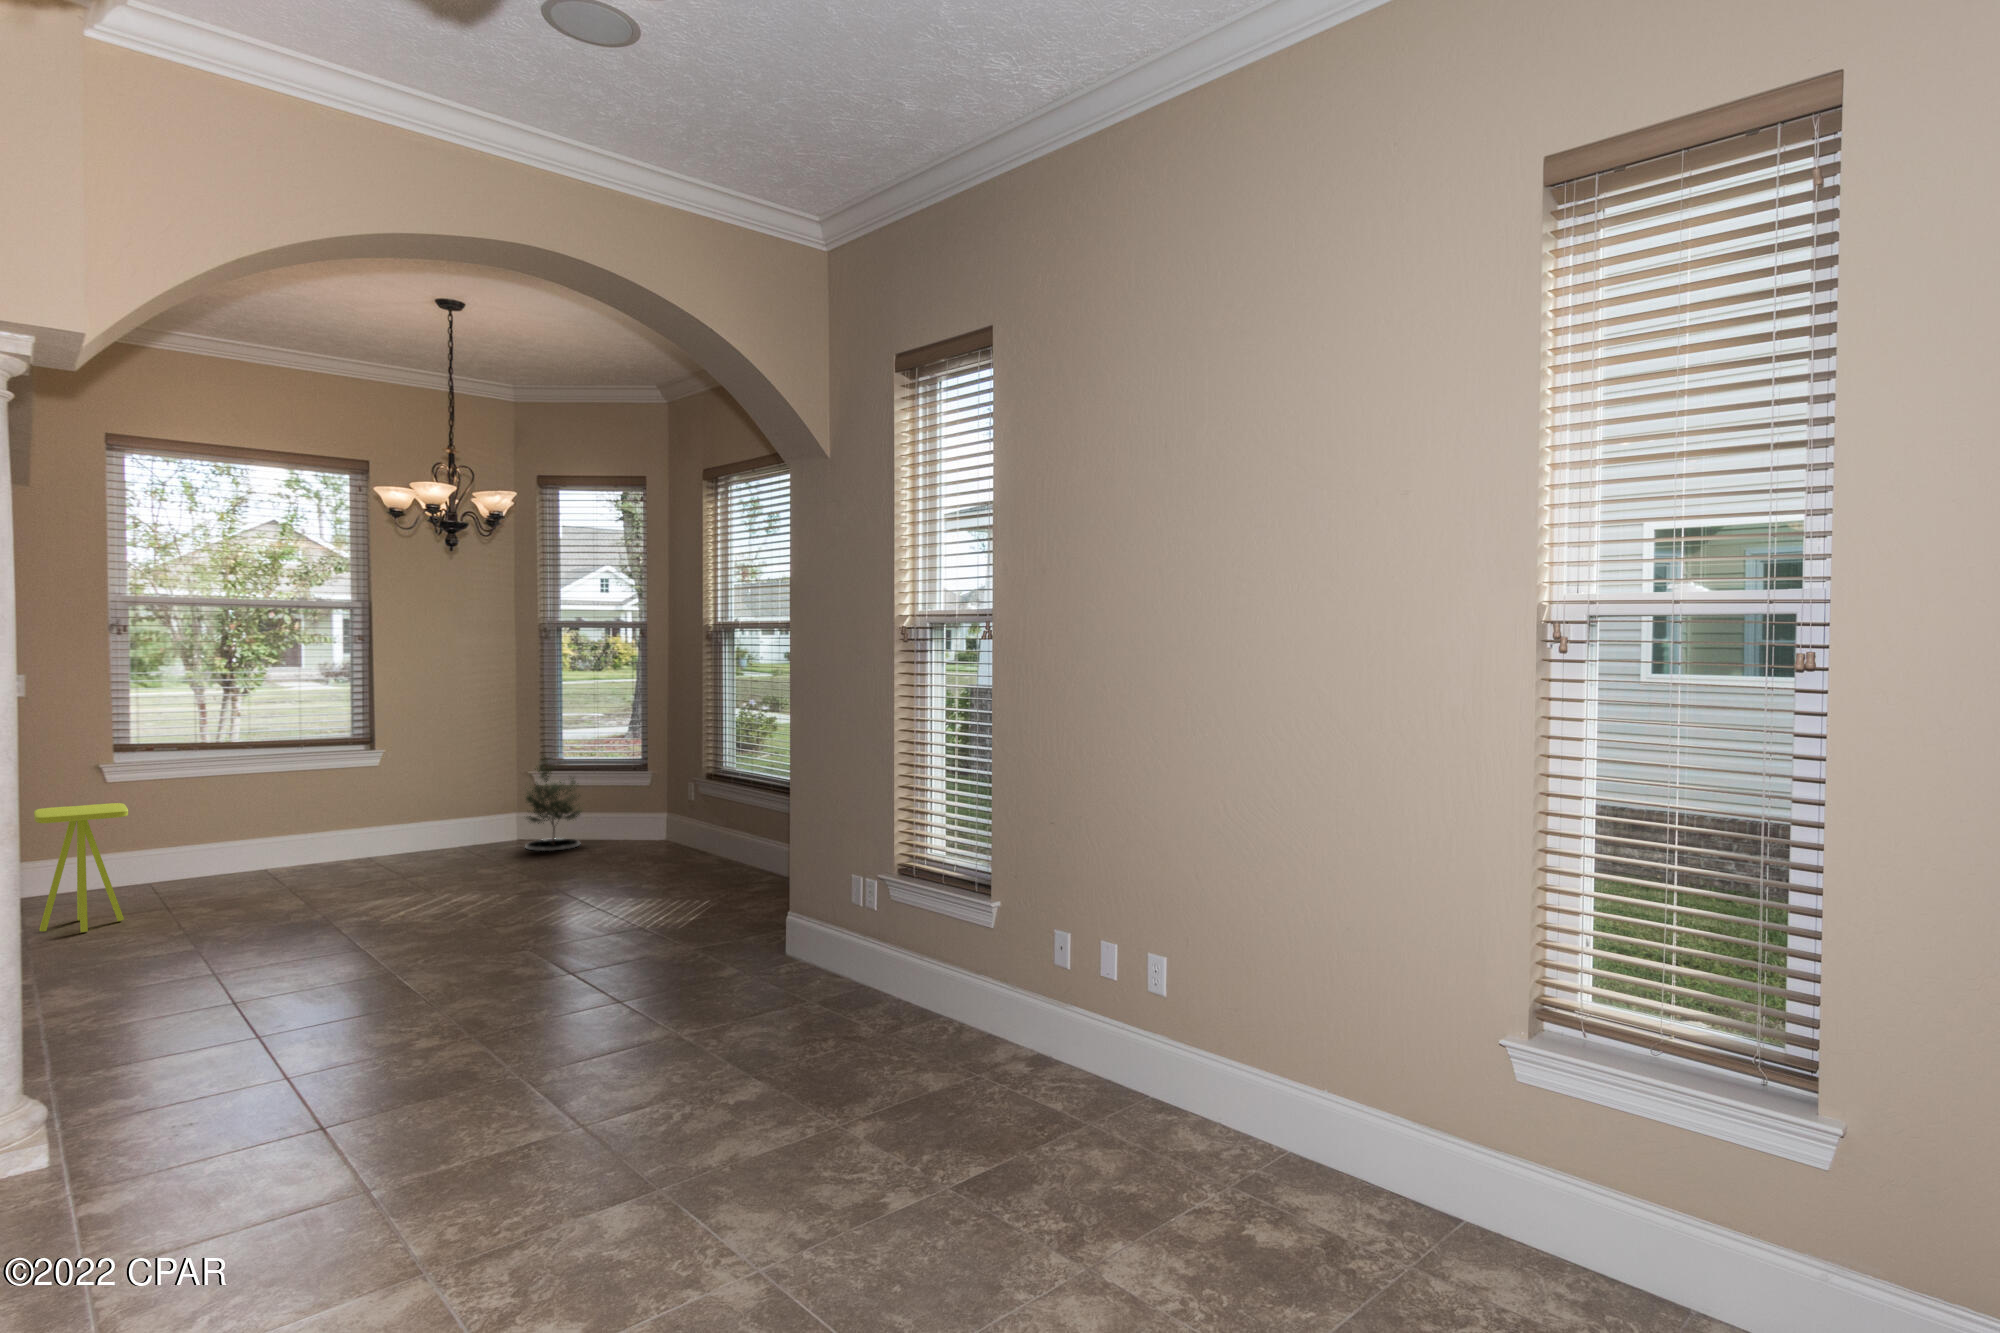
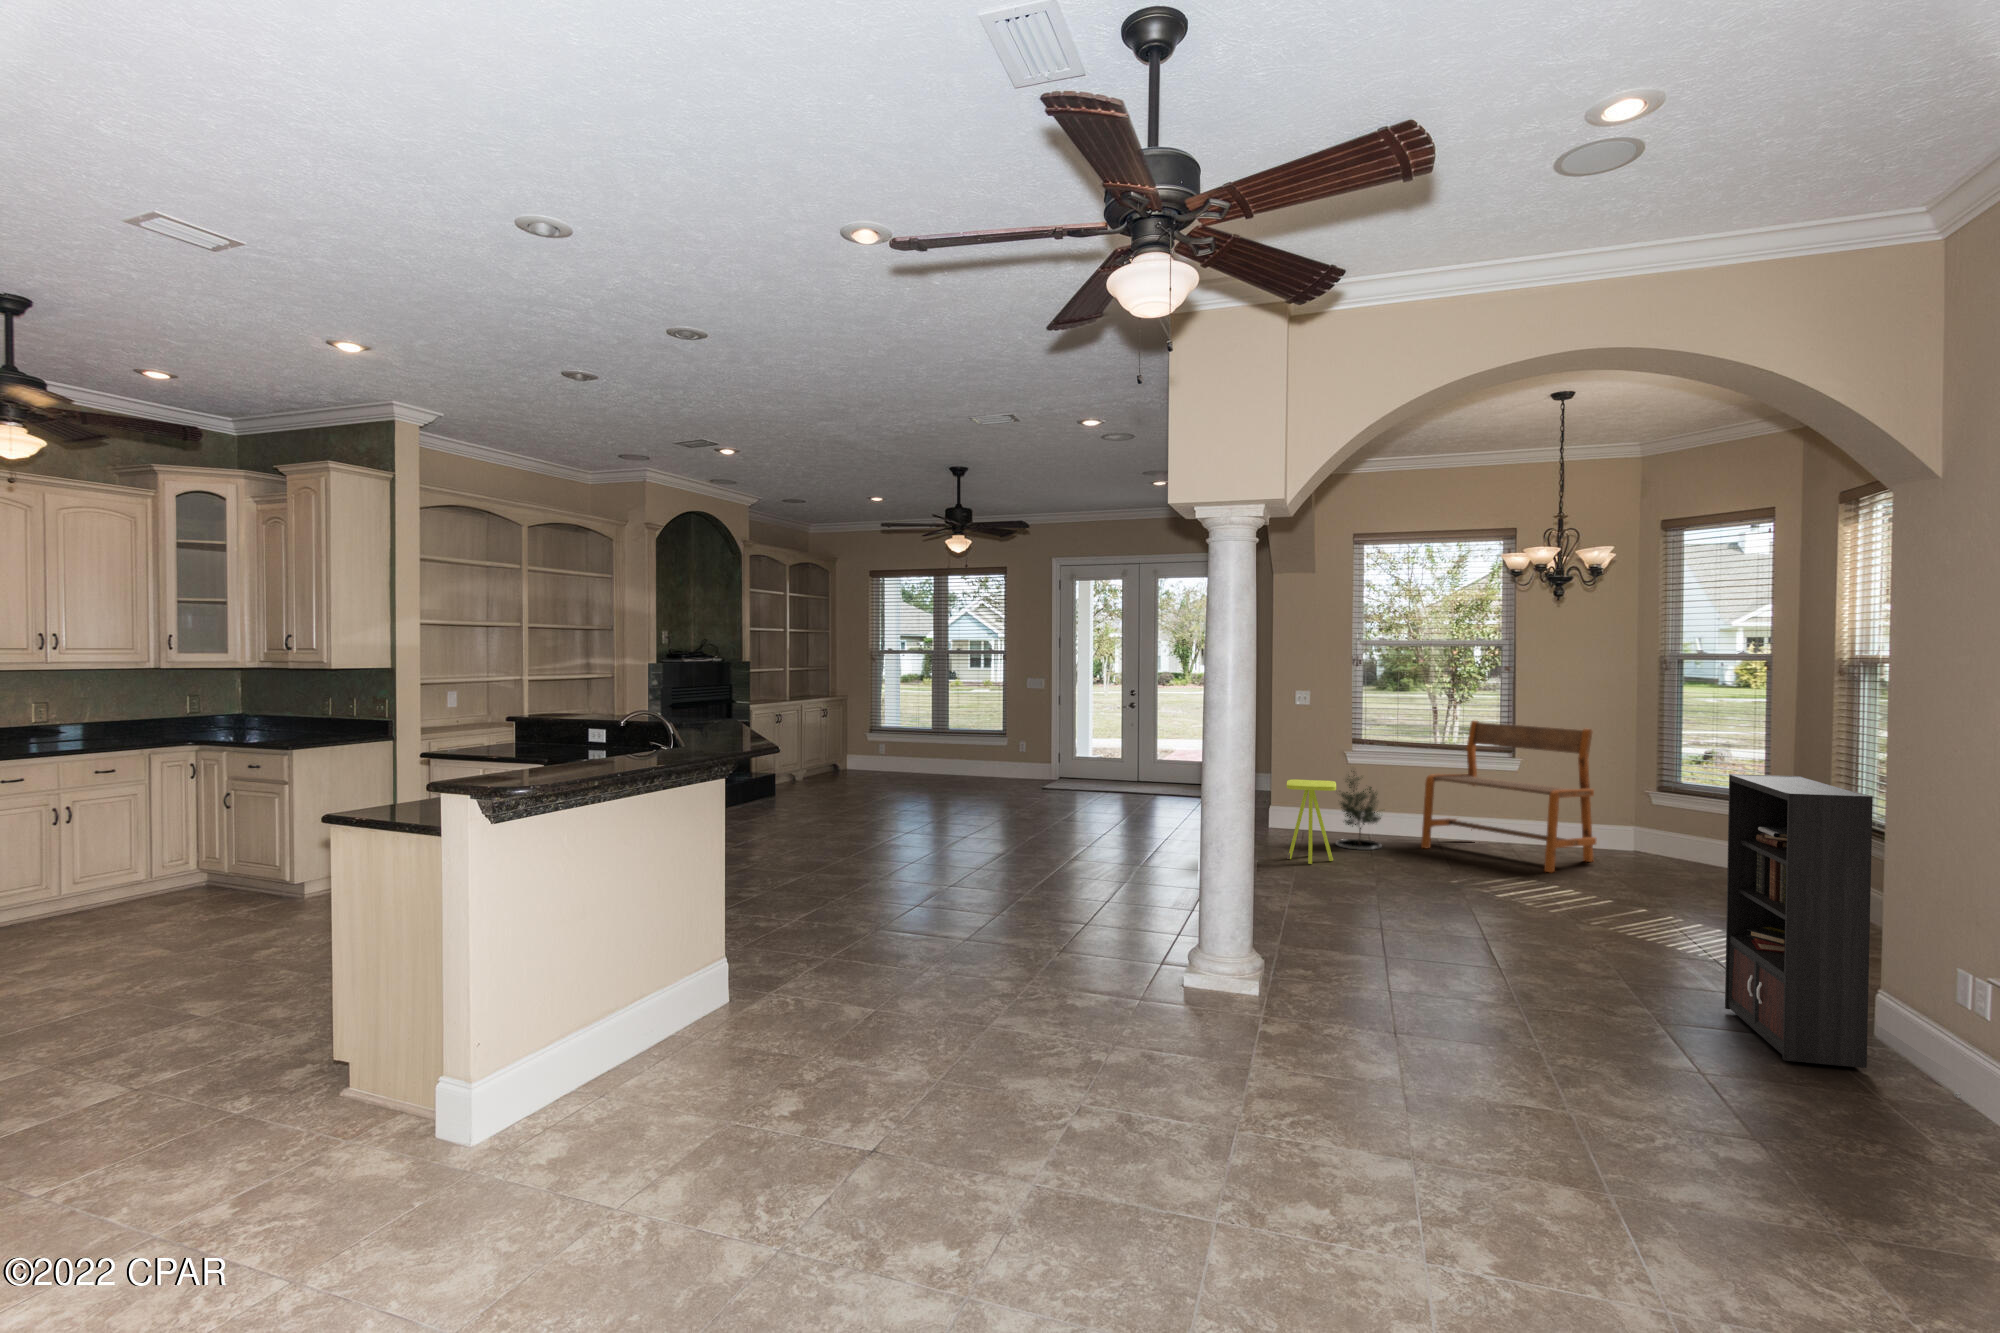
bench: none [258,705,481,879] -> present [1421,721,1596,872]
bookcase: none [680,733,890,1029] -> present [1725,774,1961,1098]
potted tree: present [525,756,582,851] -> present [1336,771,1382,850]

